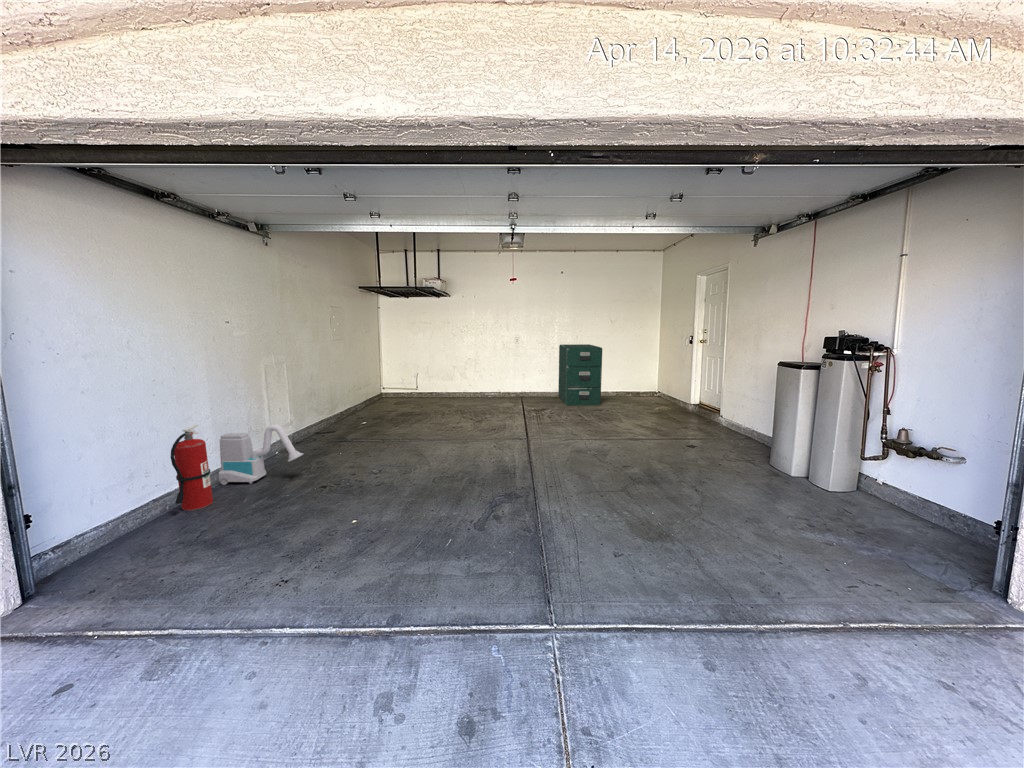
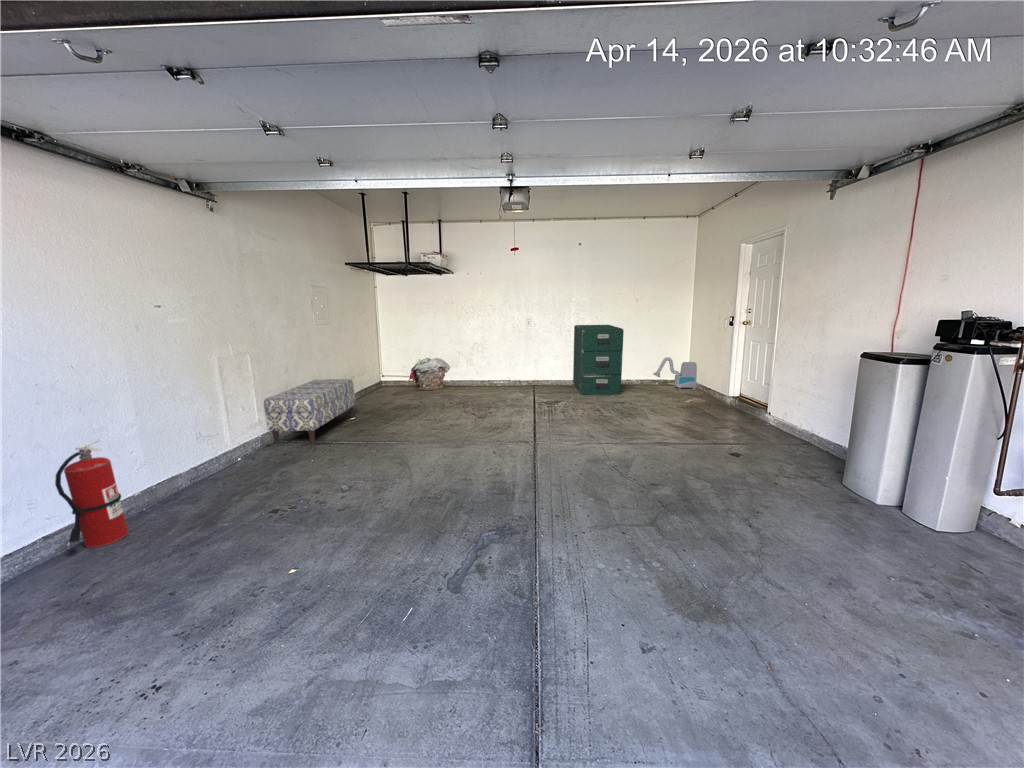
laundry basket: none [411,373,448,402] -> present [409,358,450,391]
bench: none [298,389,370,443] -> present [264,379,356,443]
vacuum cleaner: present [218,424,303,485] -> present [653,357,697,389]

